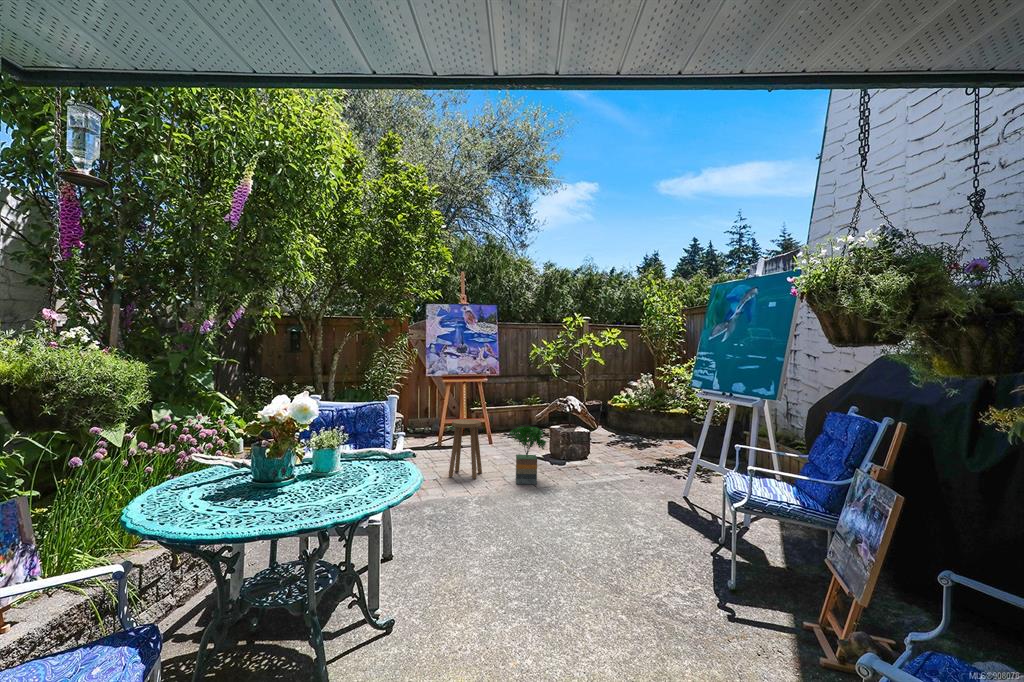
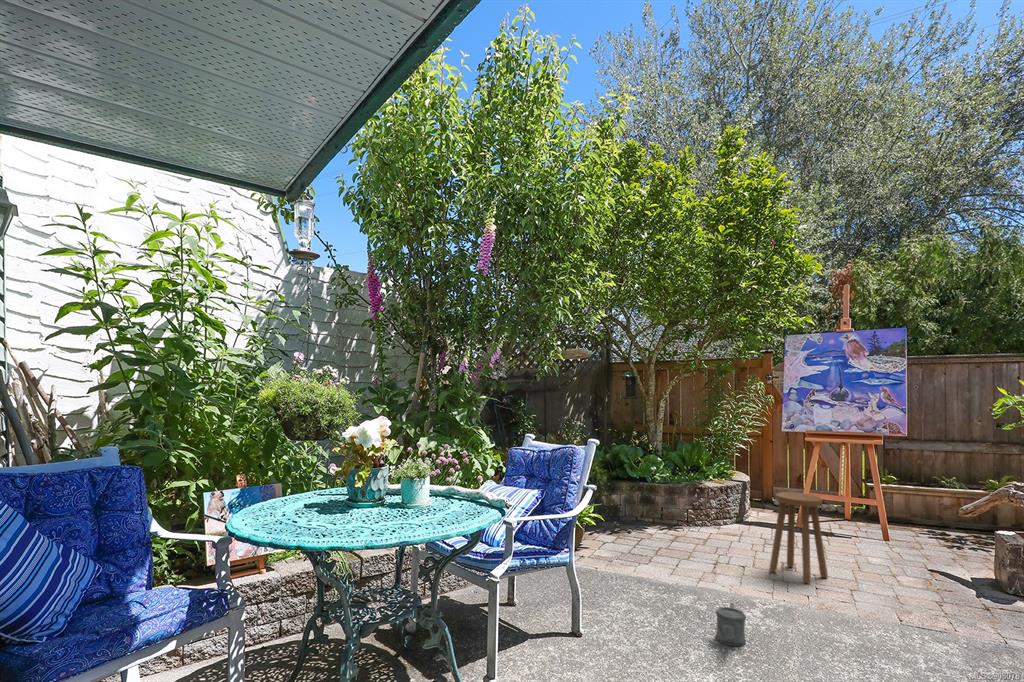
potted tree: present [510,426,546,484] -> none [861,516,934,620]
watering can: none [457,501,480,529] -> present [716,603,746,647]

